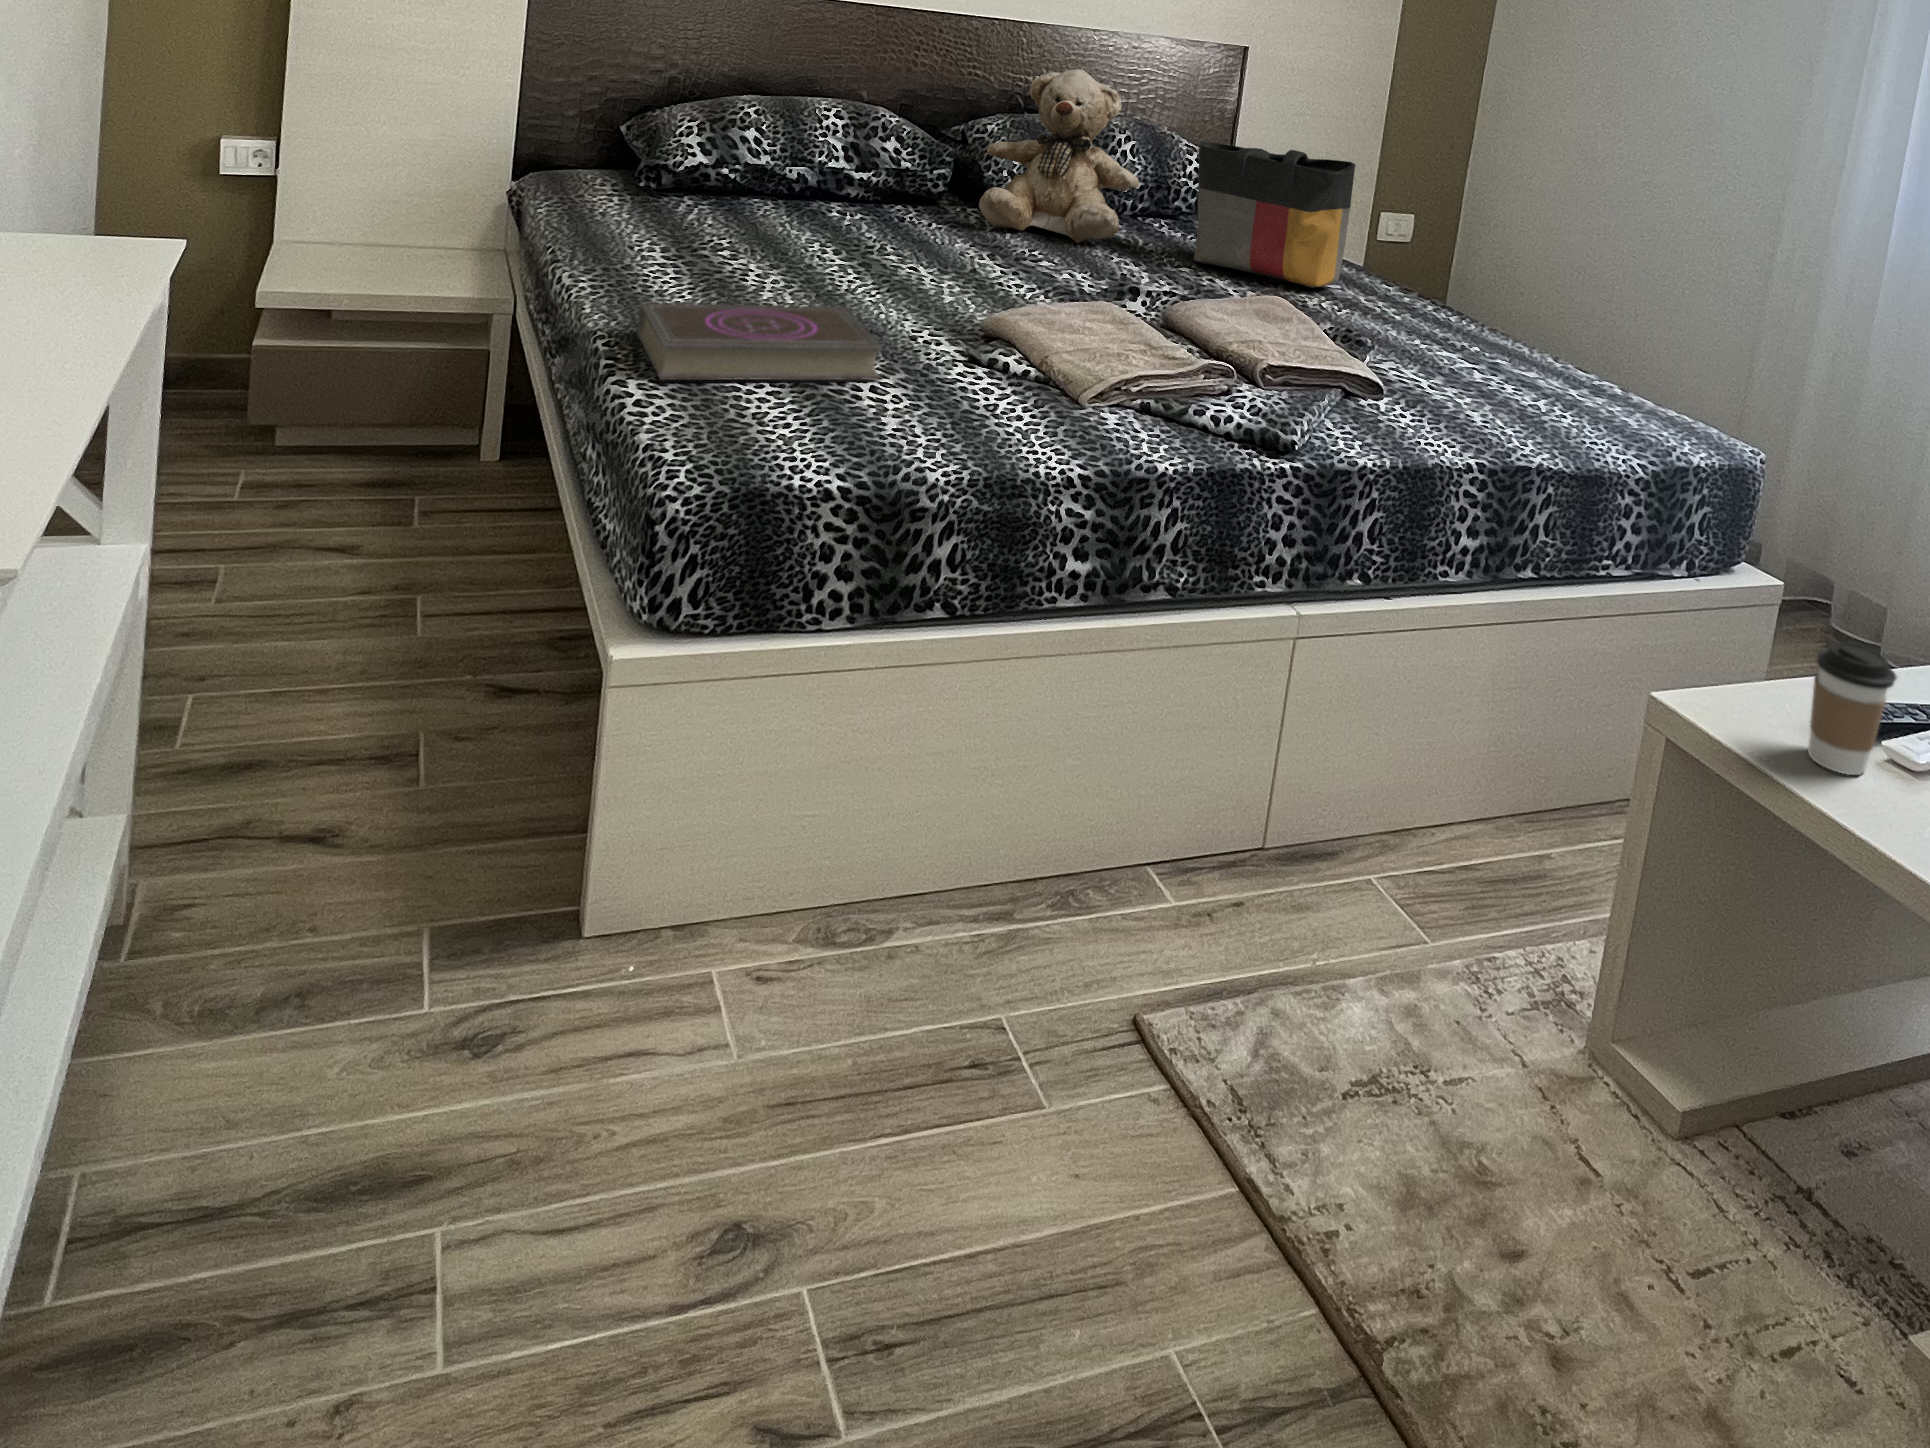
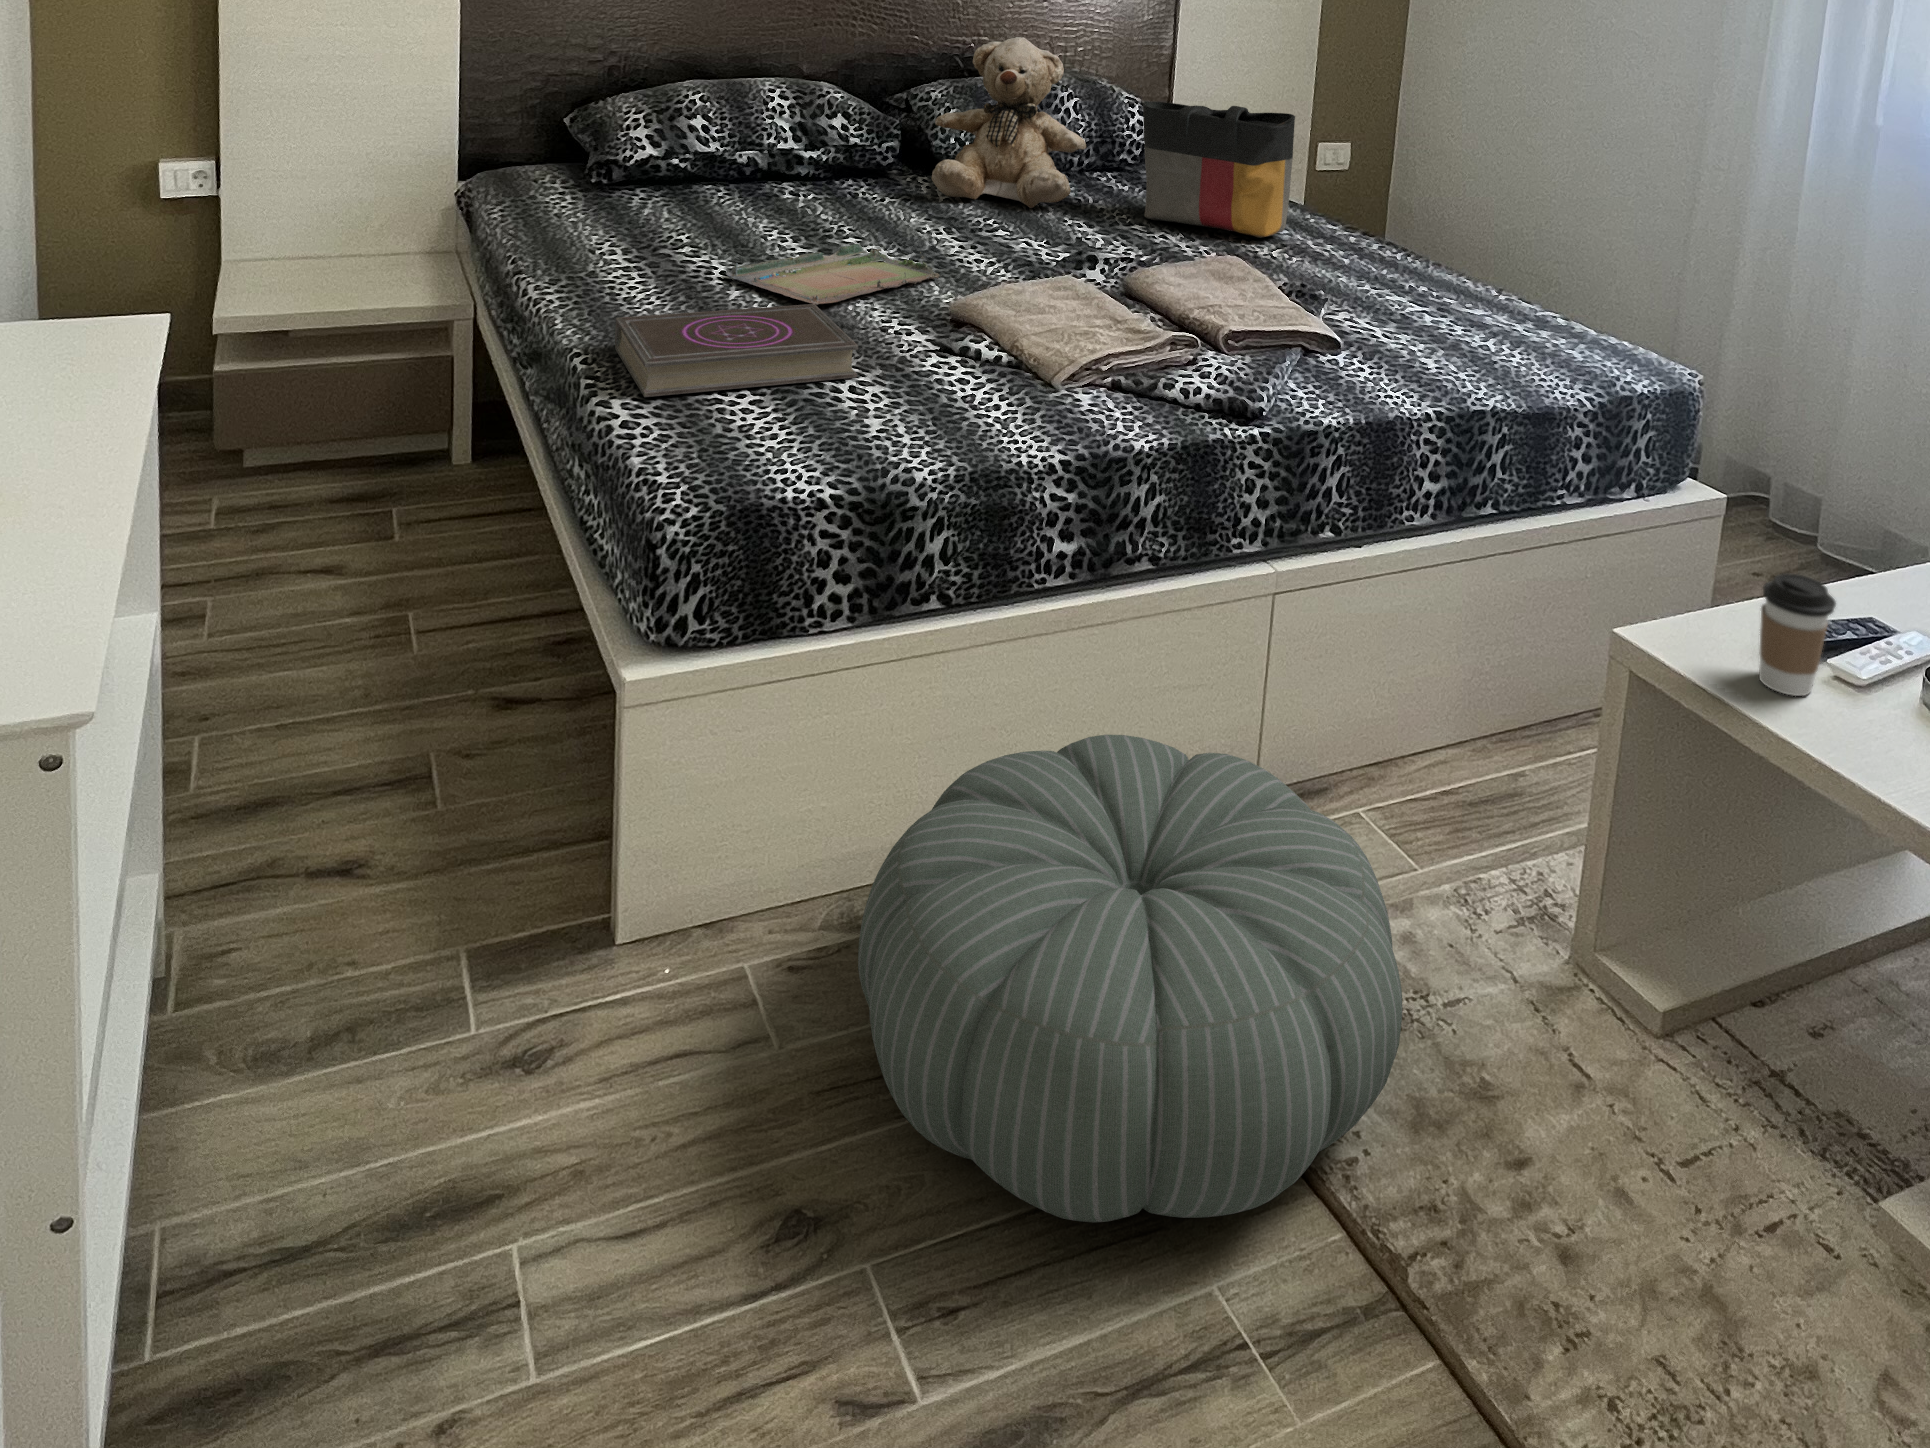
tray: none [759,260,977,311] -> present [726,244,940,305]
pouf: none [824,764,1398,1275] -> present [858,735,1402,1222]

